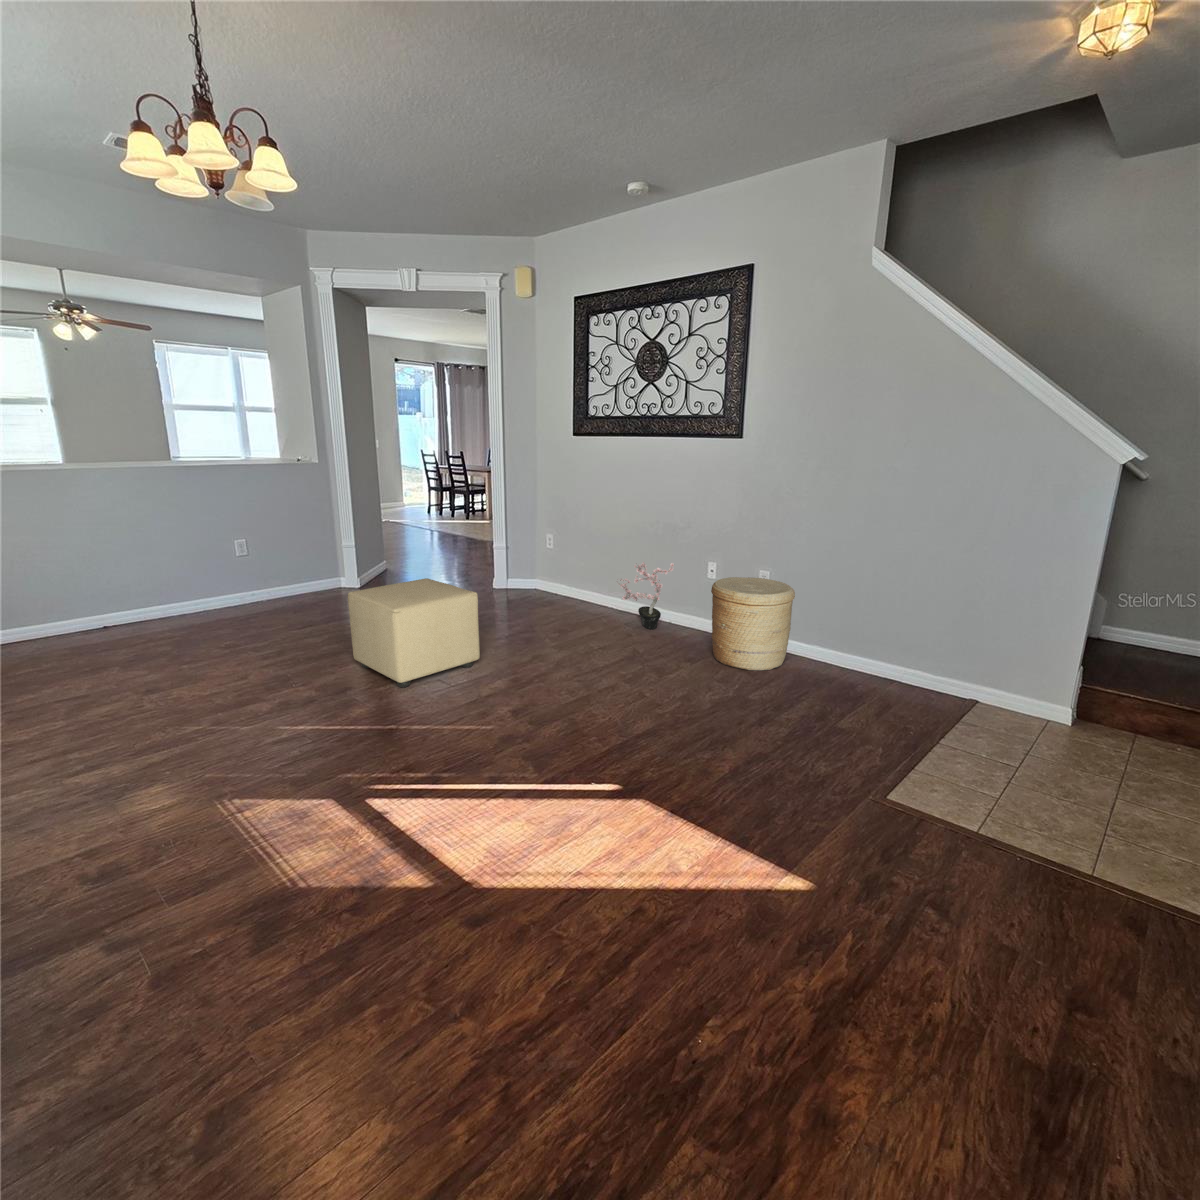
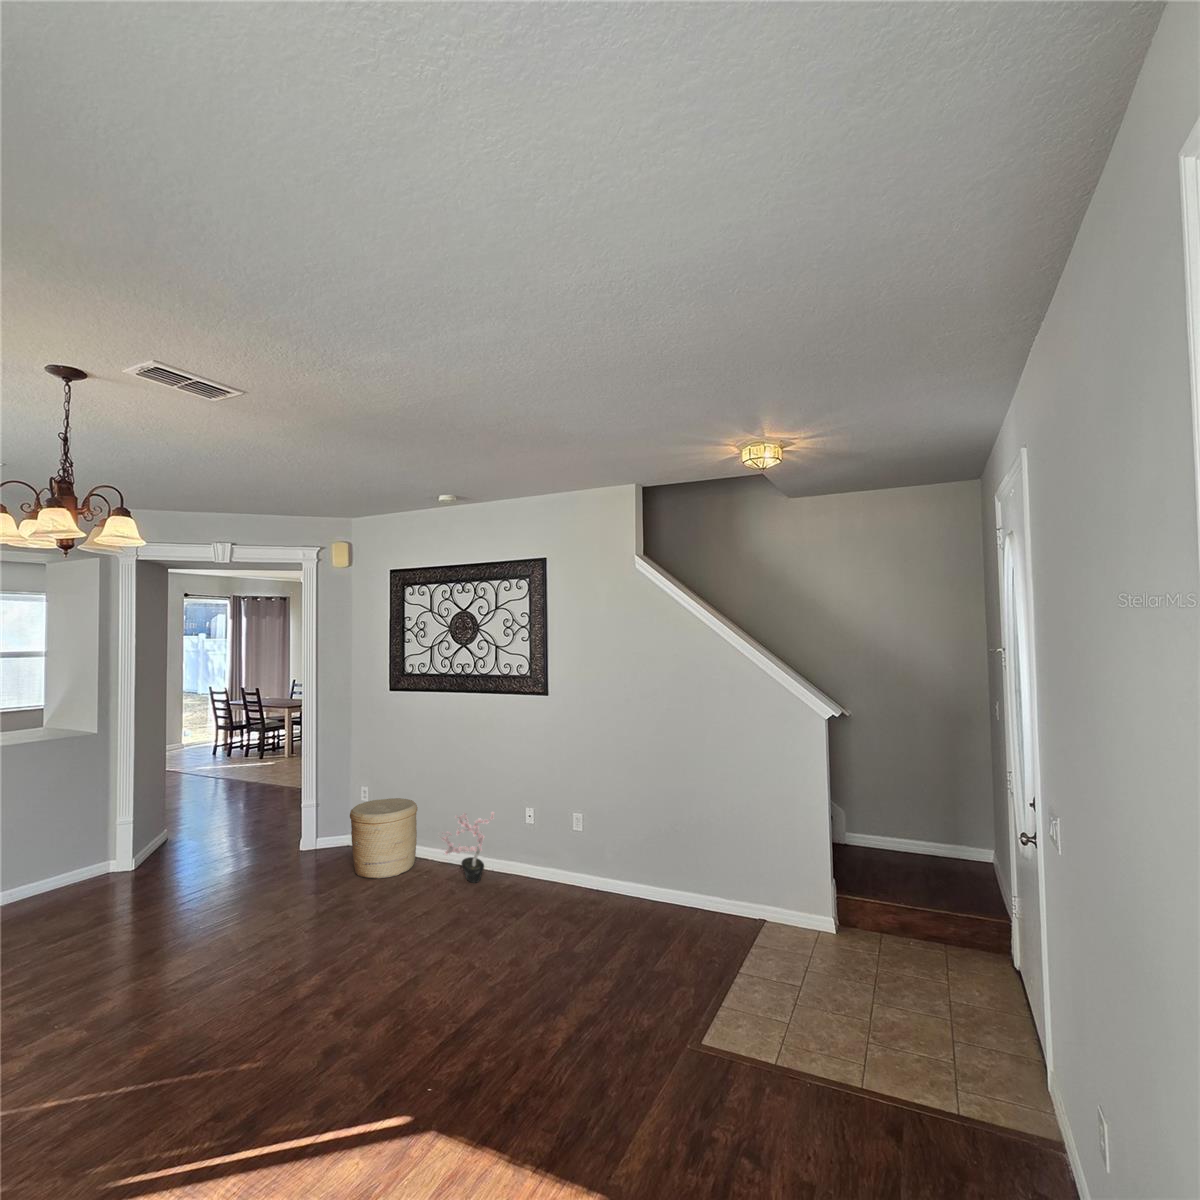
woven basket: present [711,577,795,670] -> present [350,798,418,878]
ottoman: present [348,578,480,687] -> none [130,867,292,1013]

